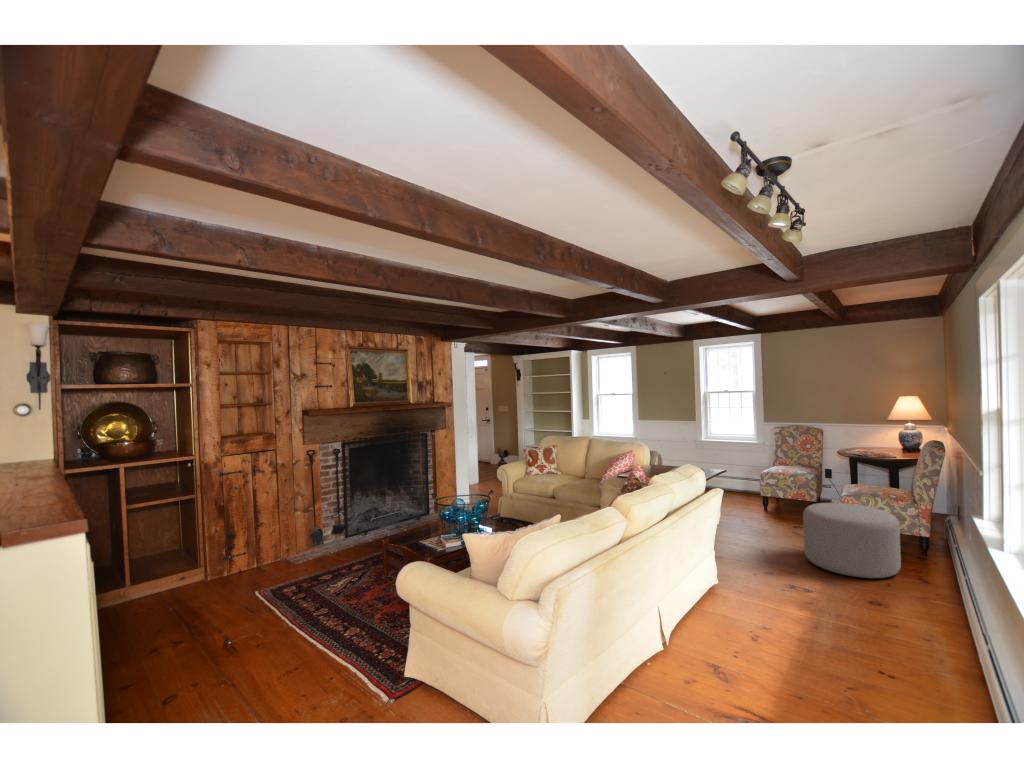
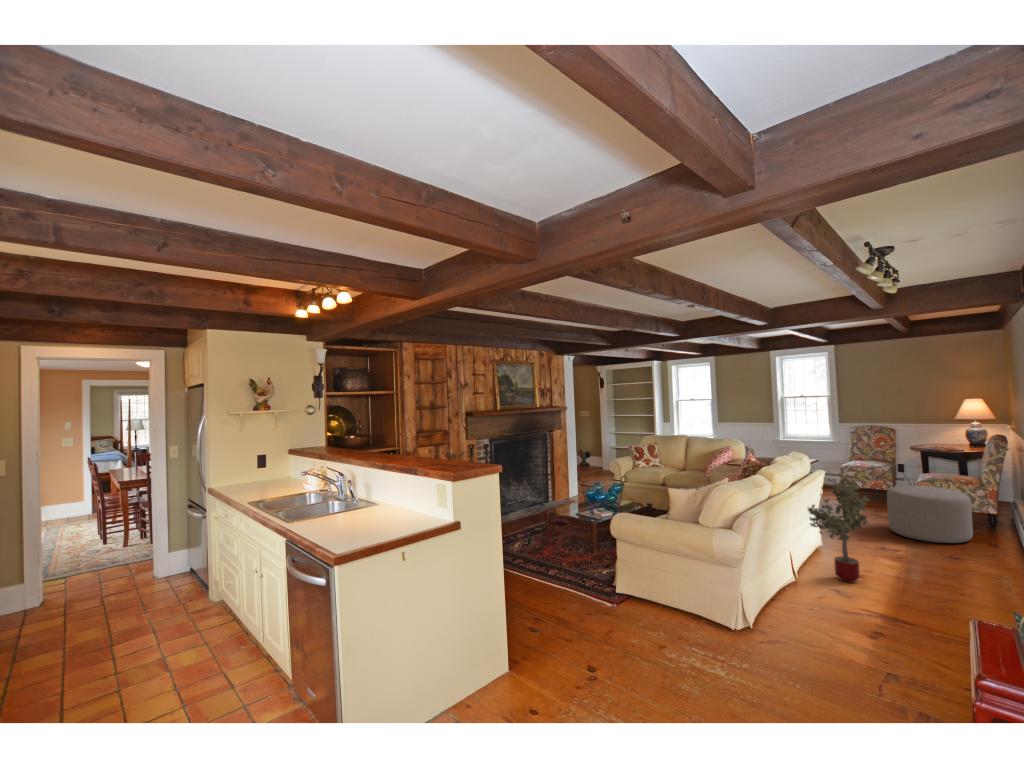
potted tree: none [686,496,767,650] -> present [808,473,869,582]

